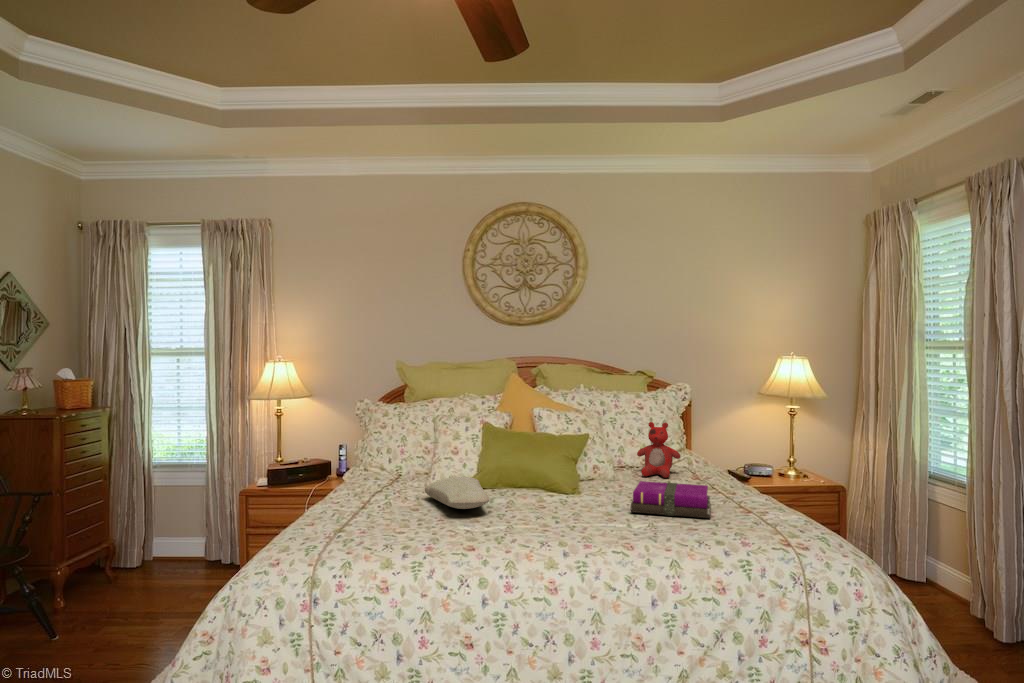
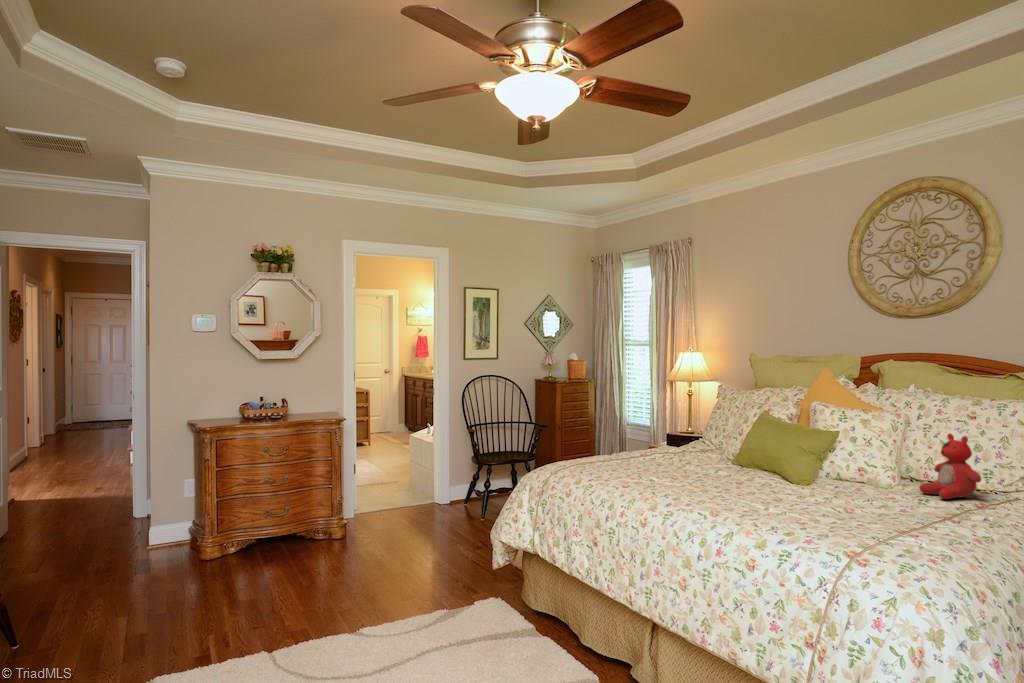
pillow: present [425,477,489,509] -> none [657,447,723,469]
notebook: present [631,481,710,518] -> none [785,482,893,523]

